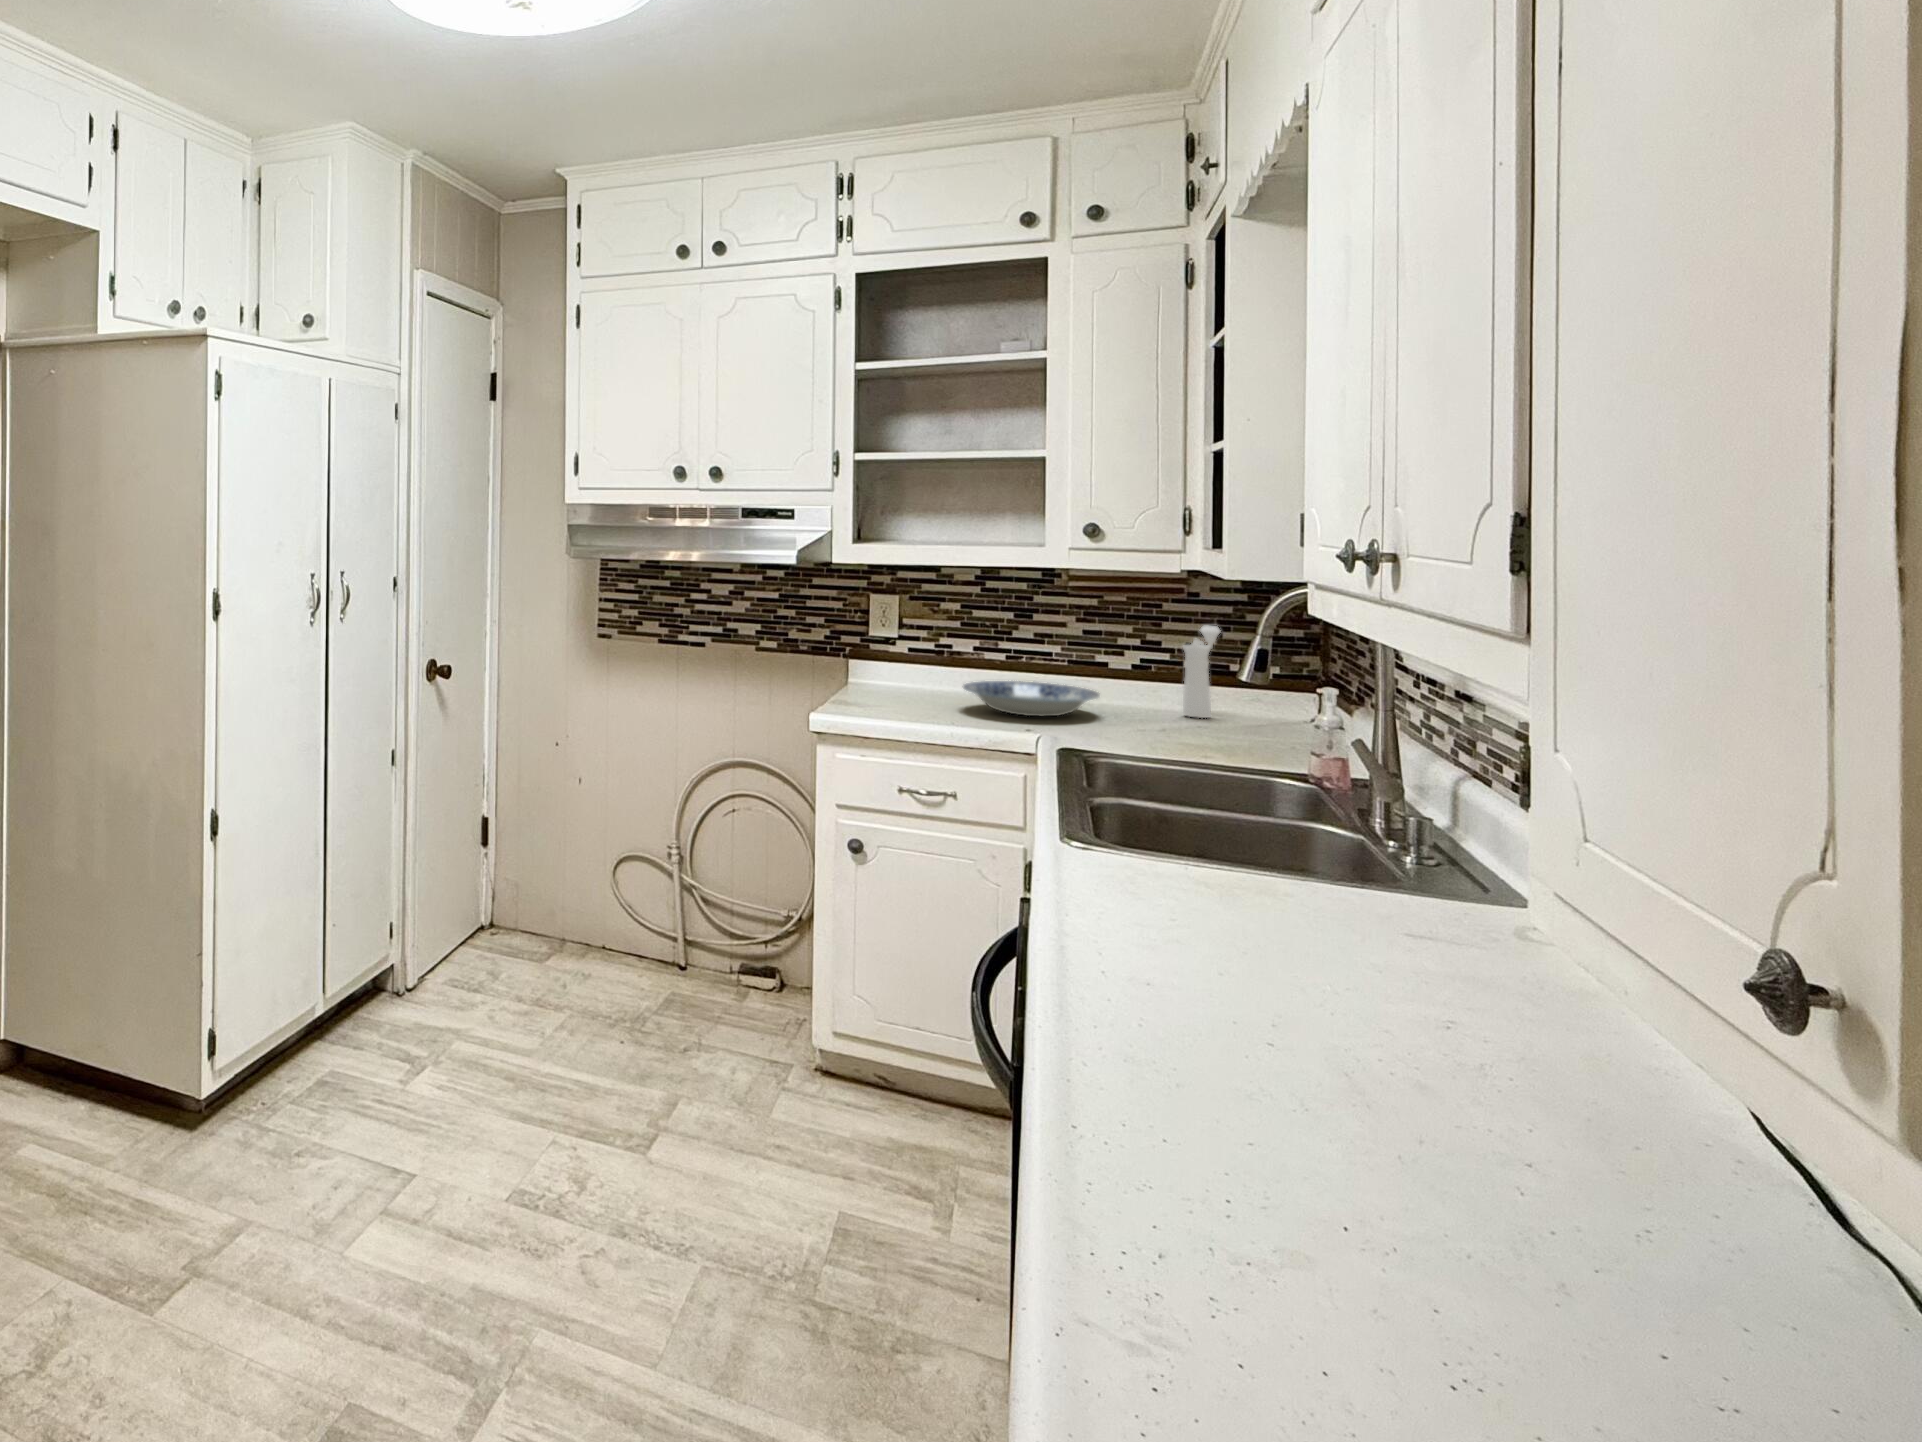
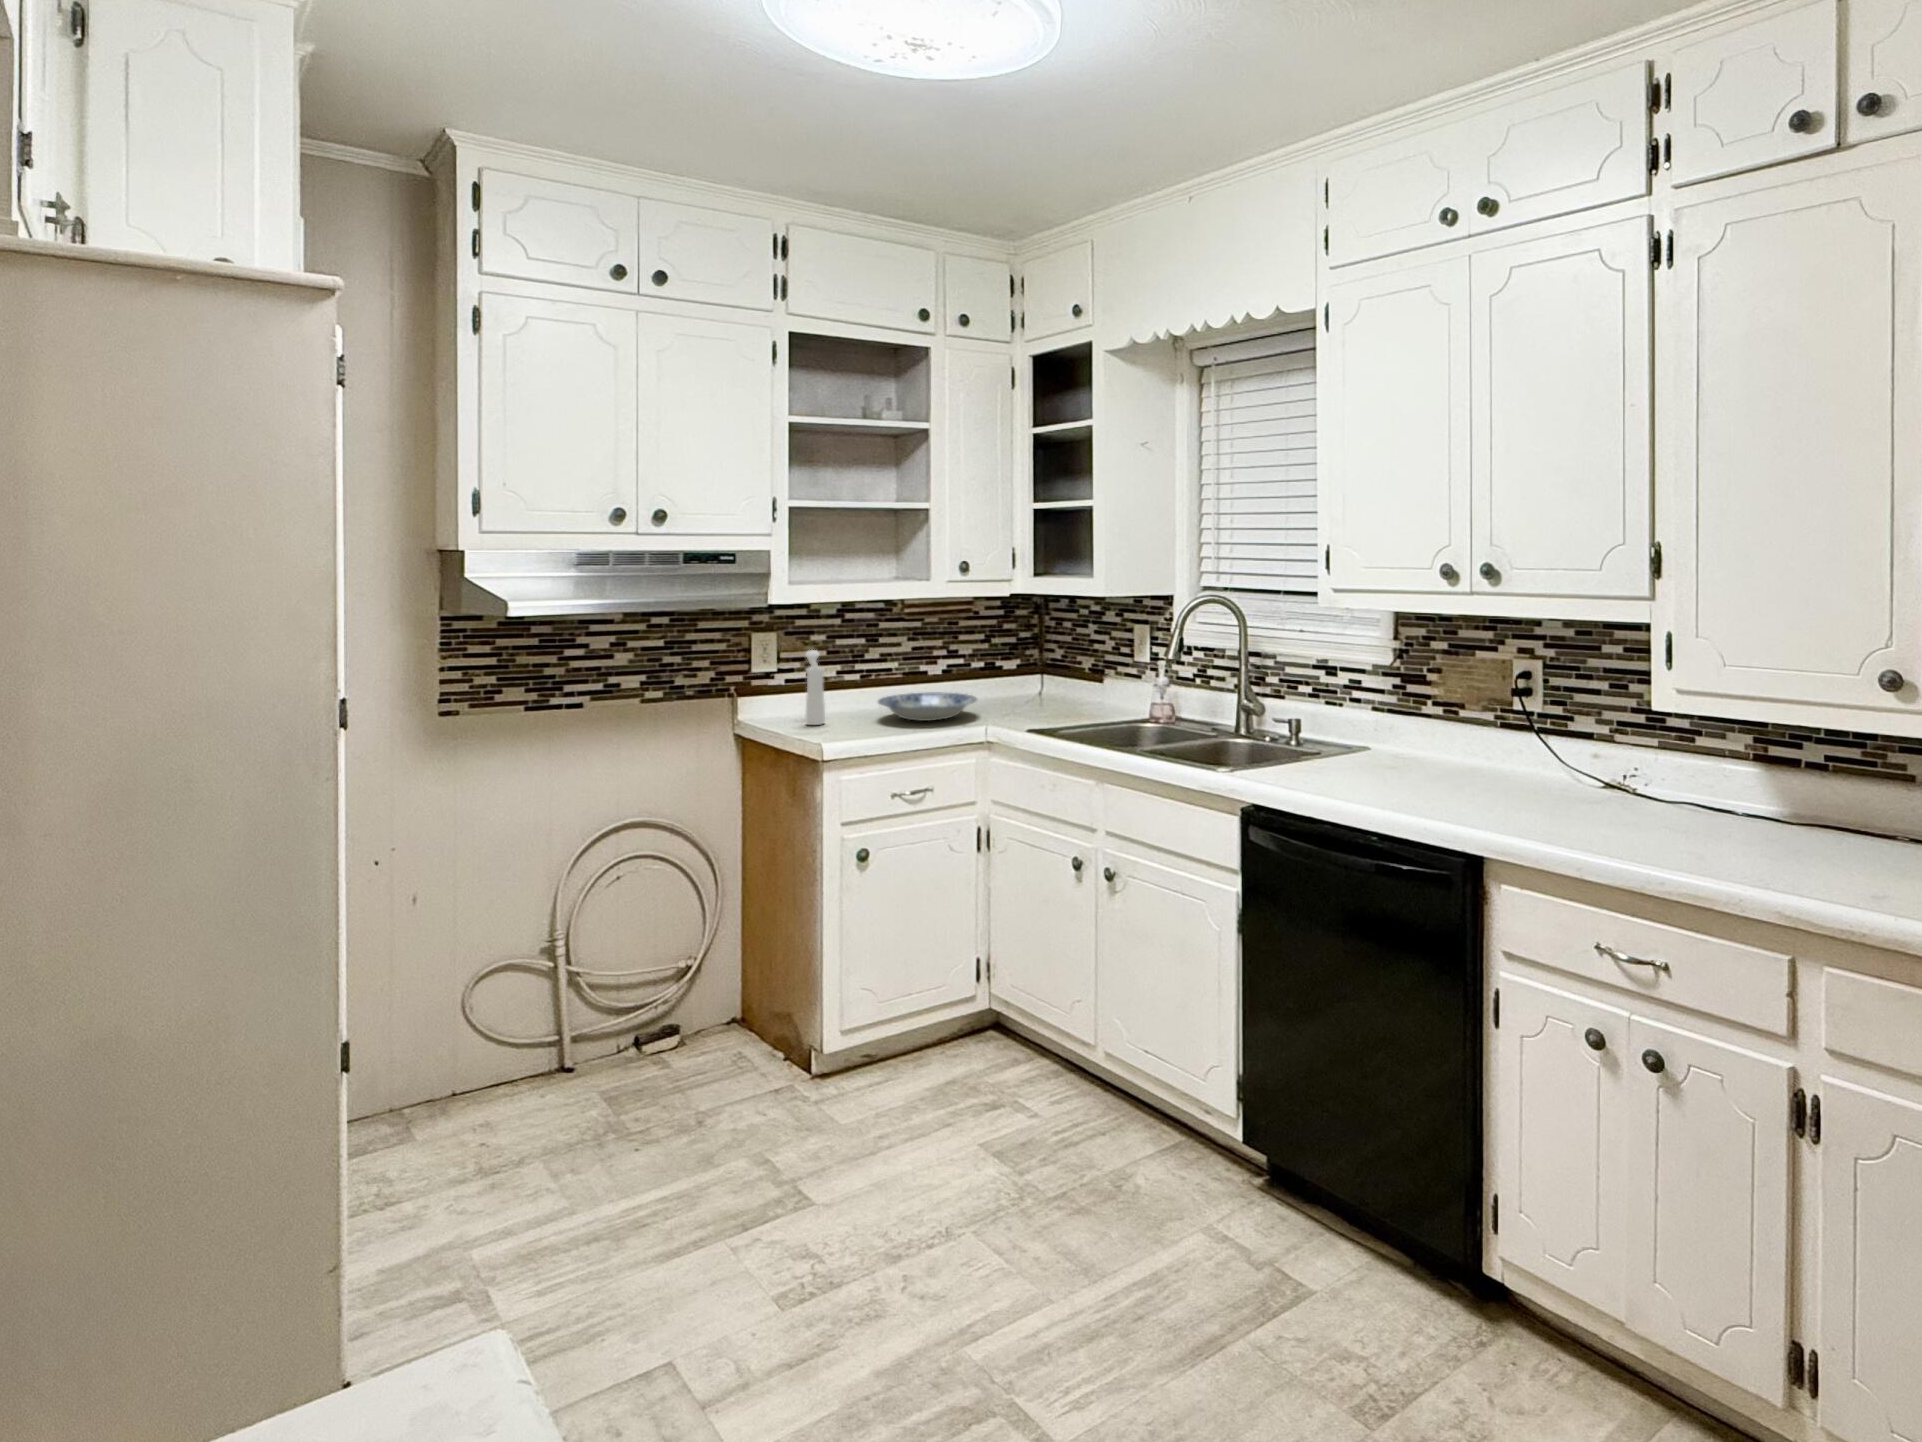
pepper mill: present [1183,626,1220,718] -> present [806,650,825,725]

